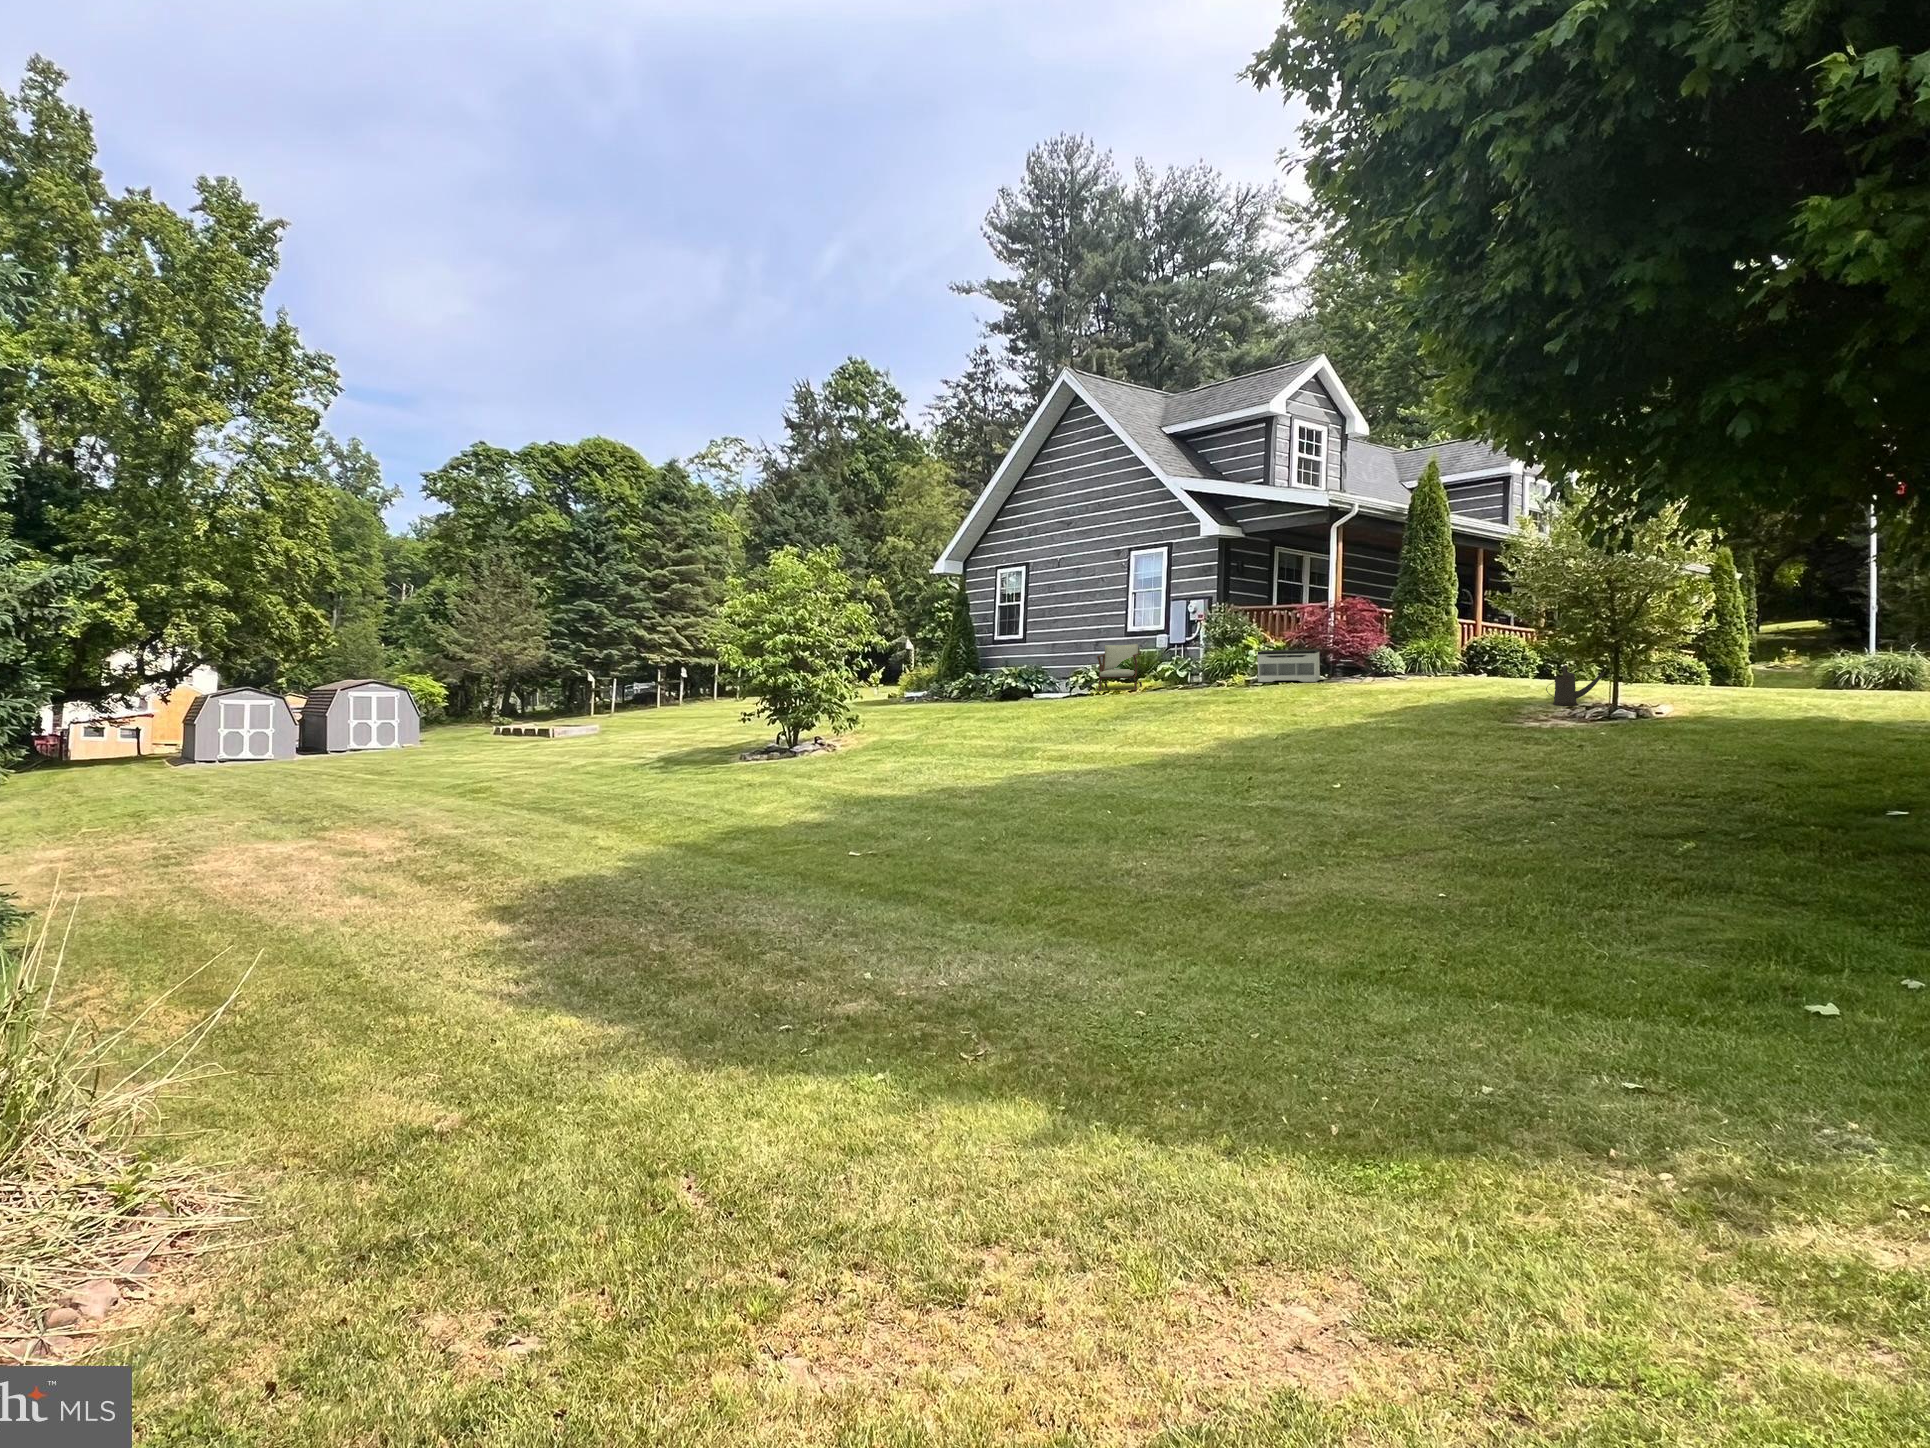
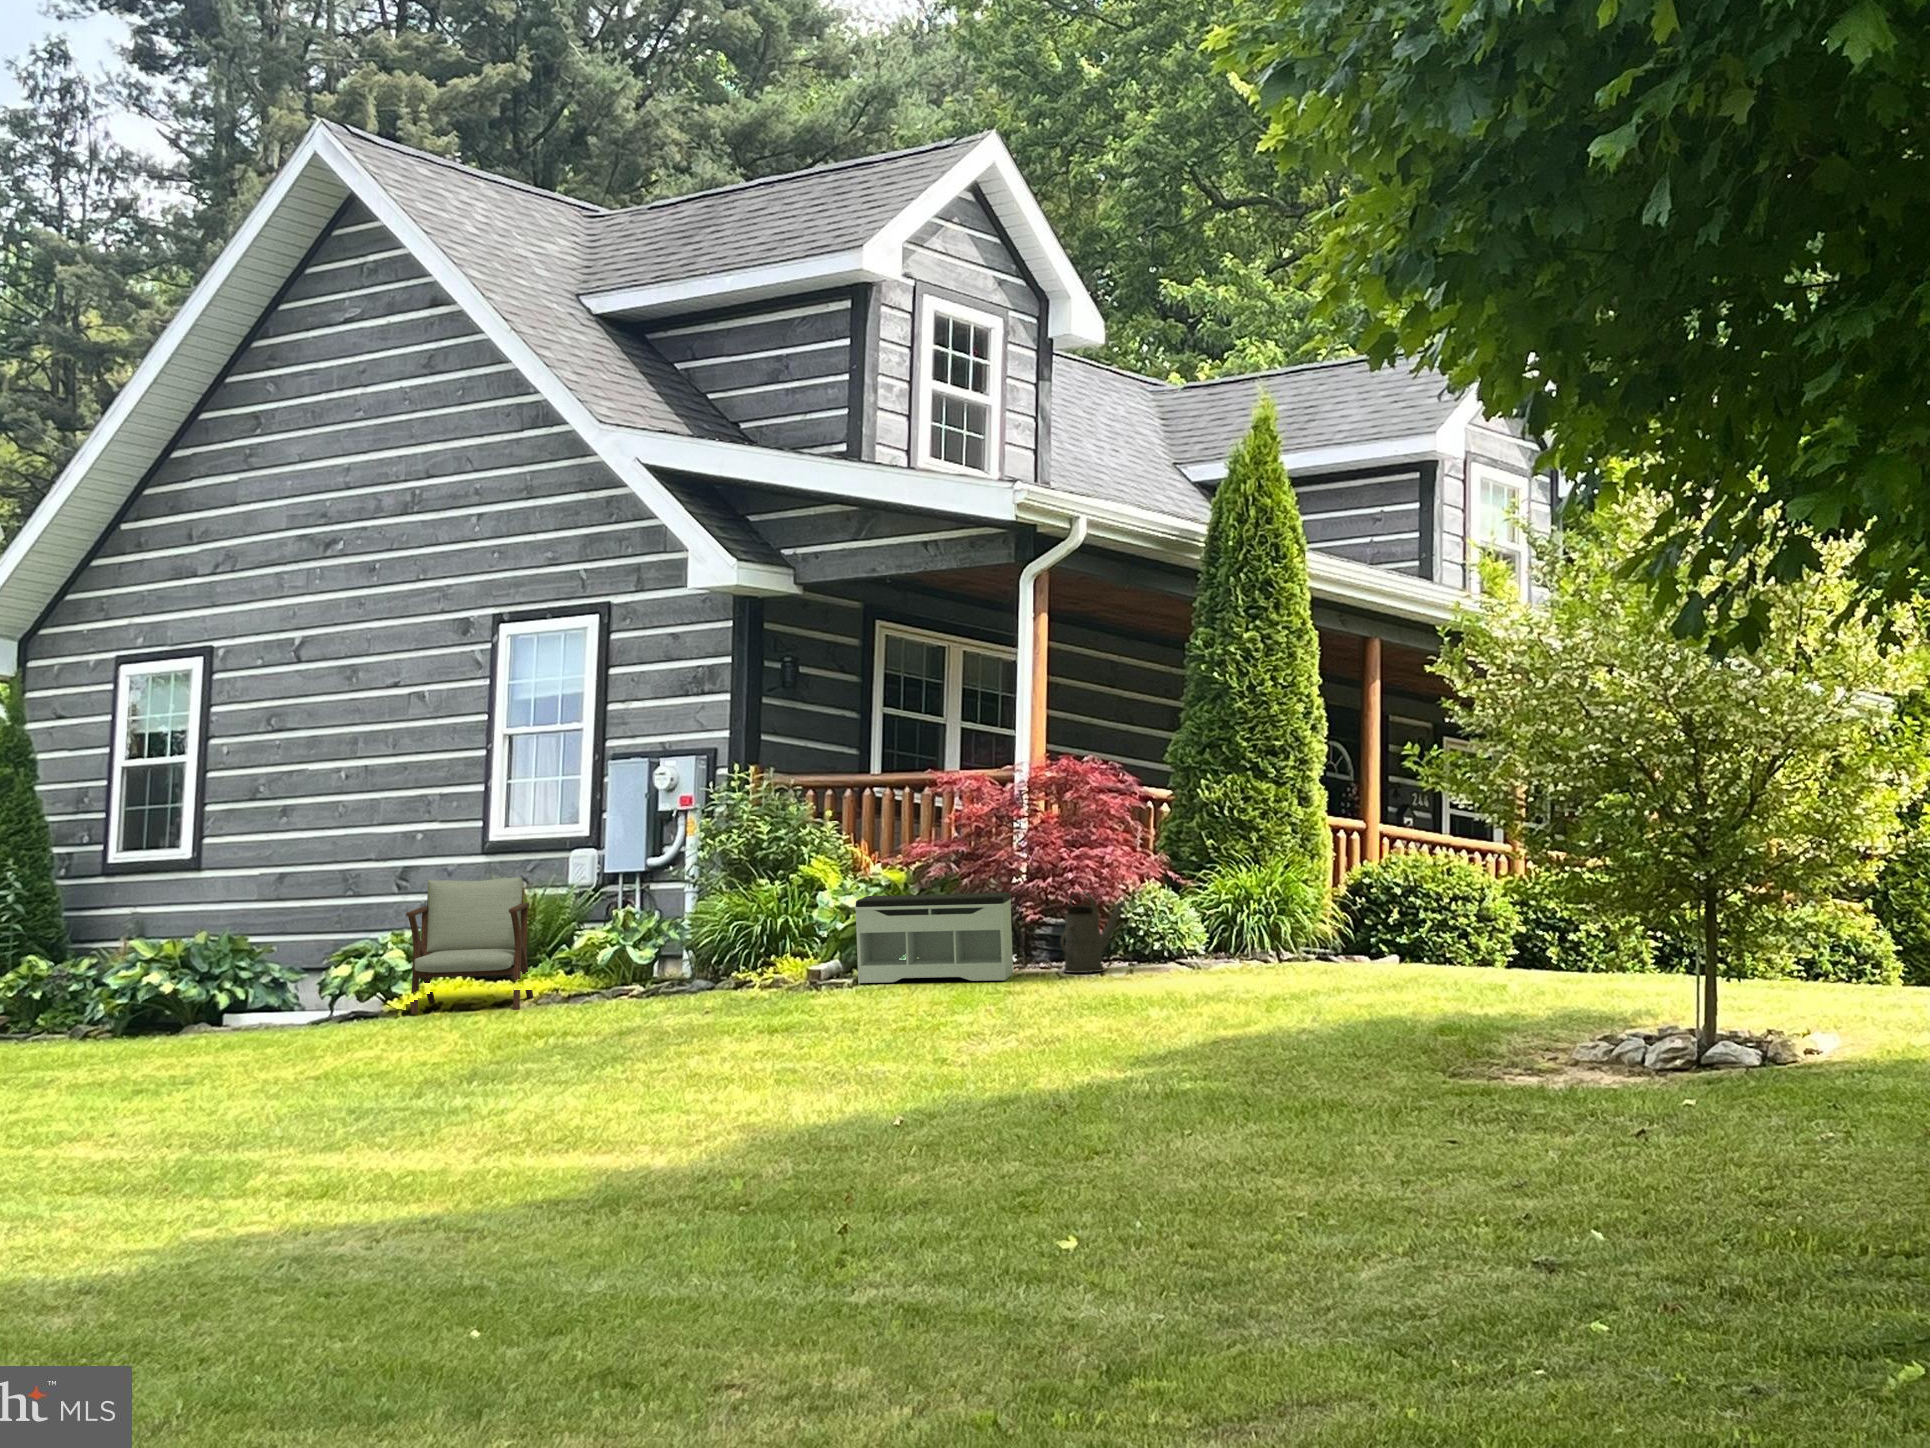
watering can: present [1546,665,1604,705] -> present [1060,891,1124,973]

